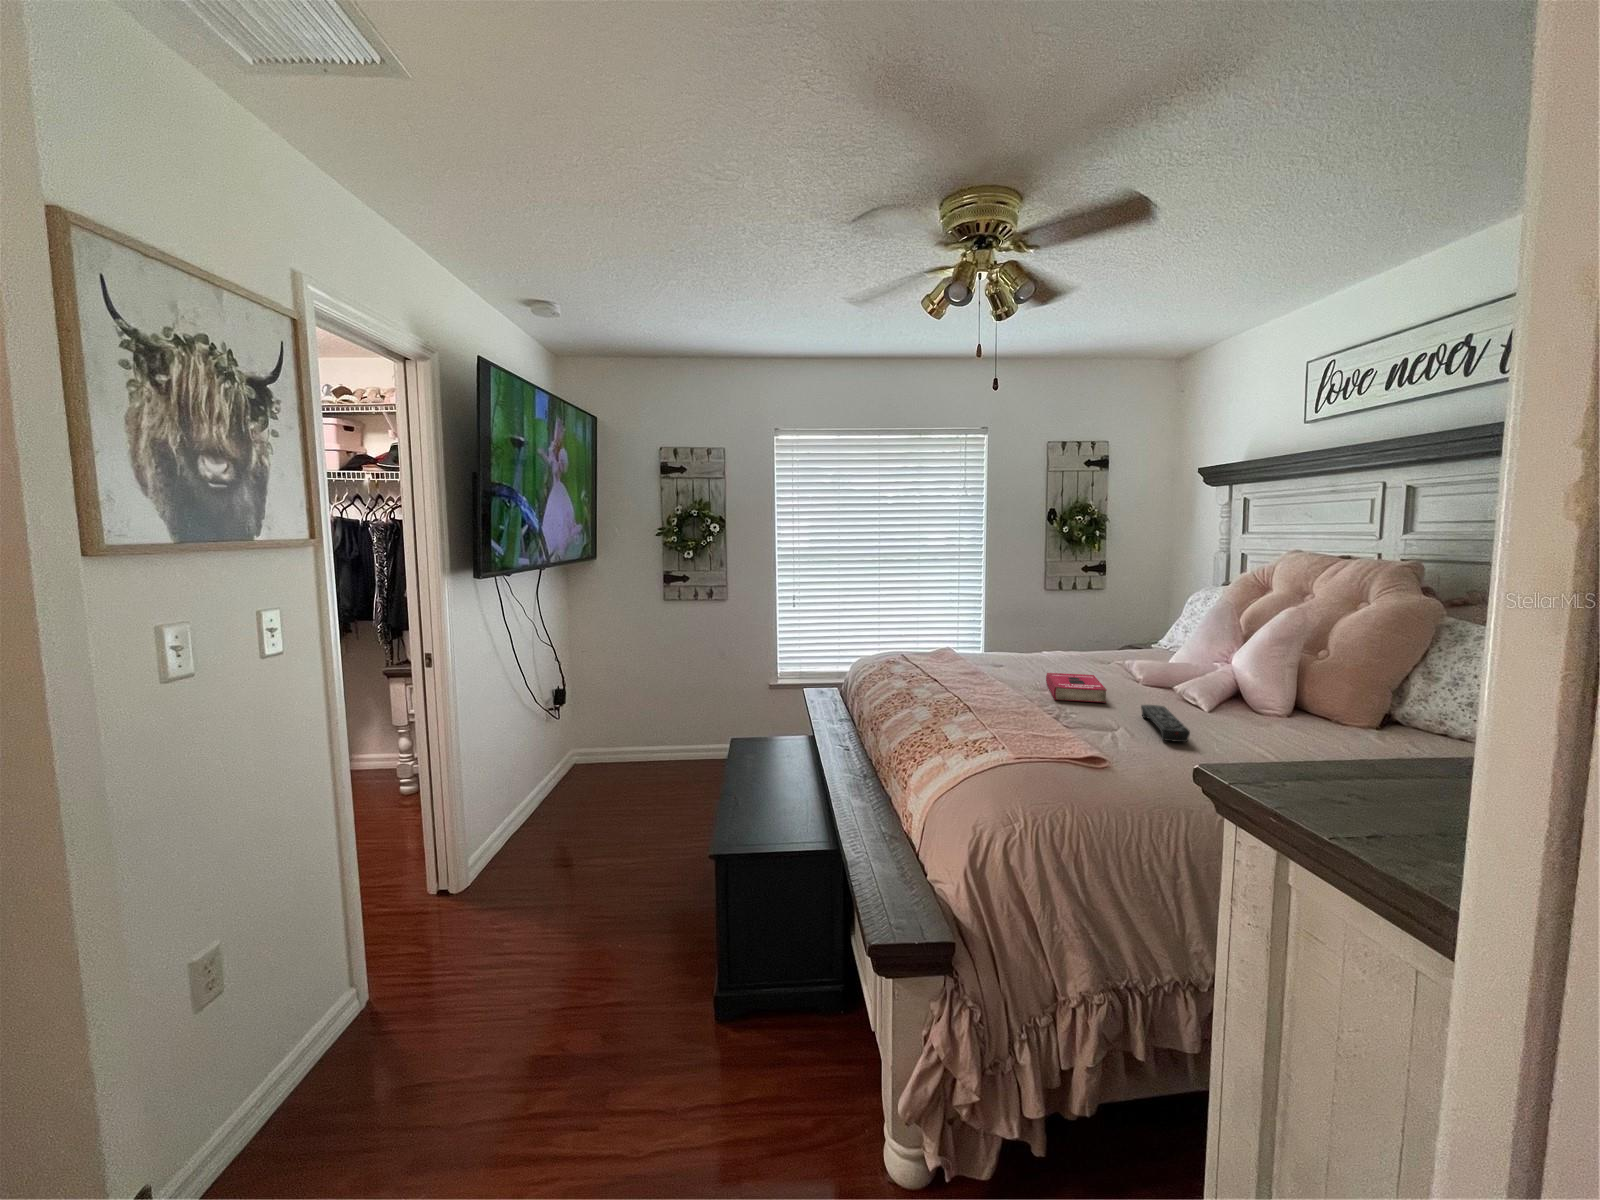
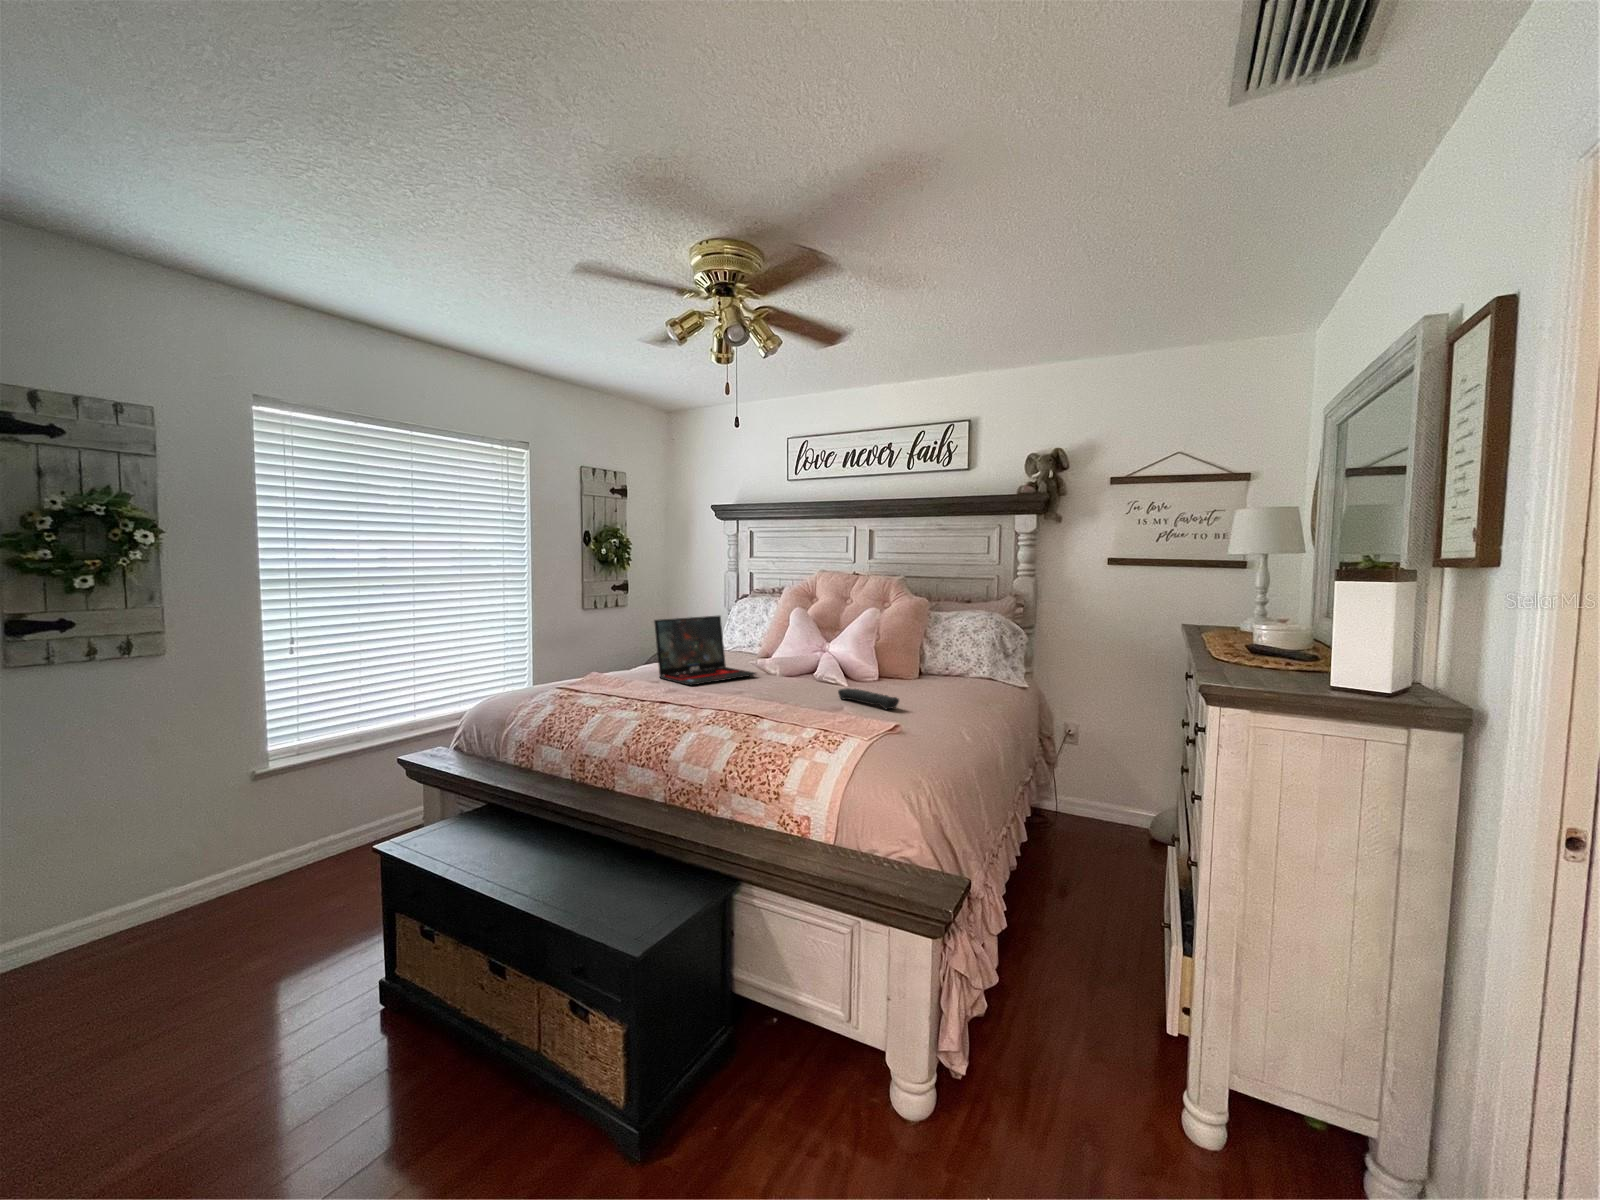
laptop: none [1009,600,1116,674] -> present [654,616,756,685]
book: present [1046,673,1107,703] -> none [735,677,804,701]

